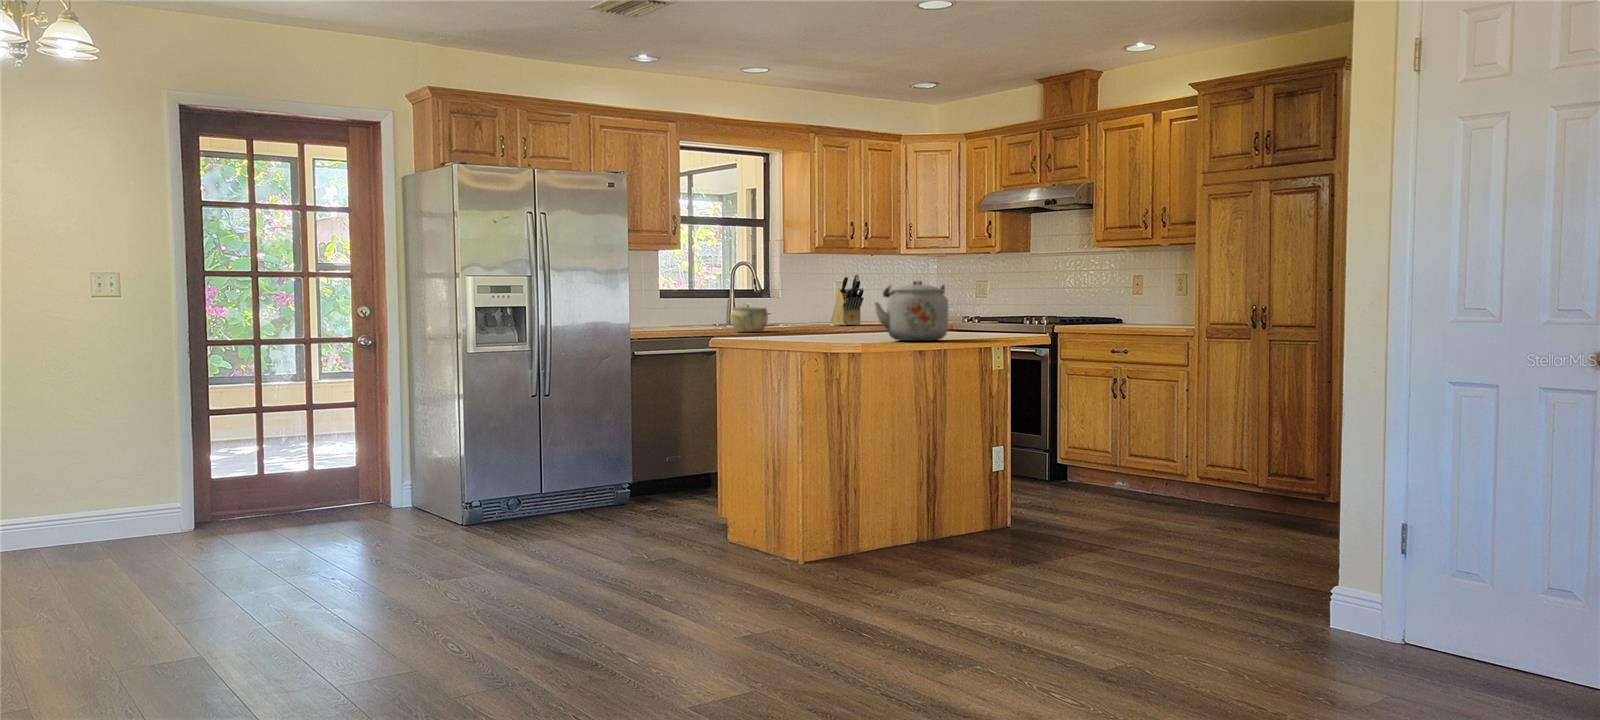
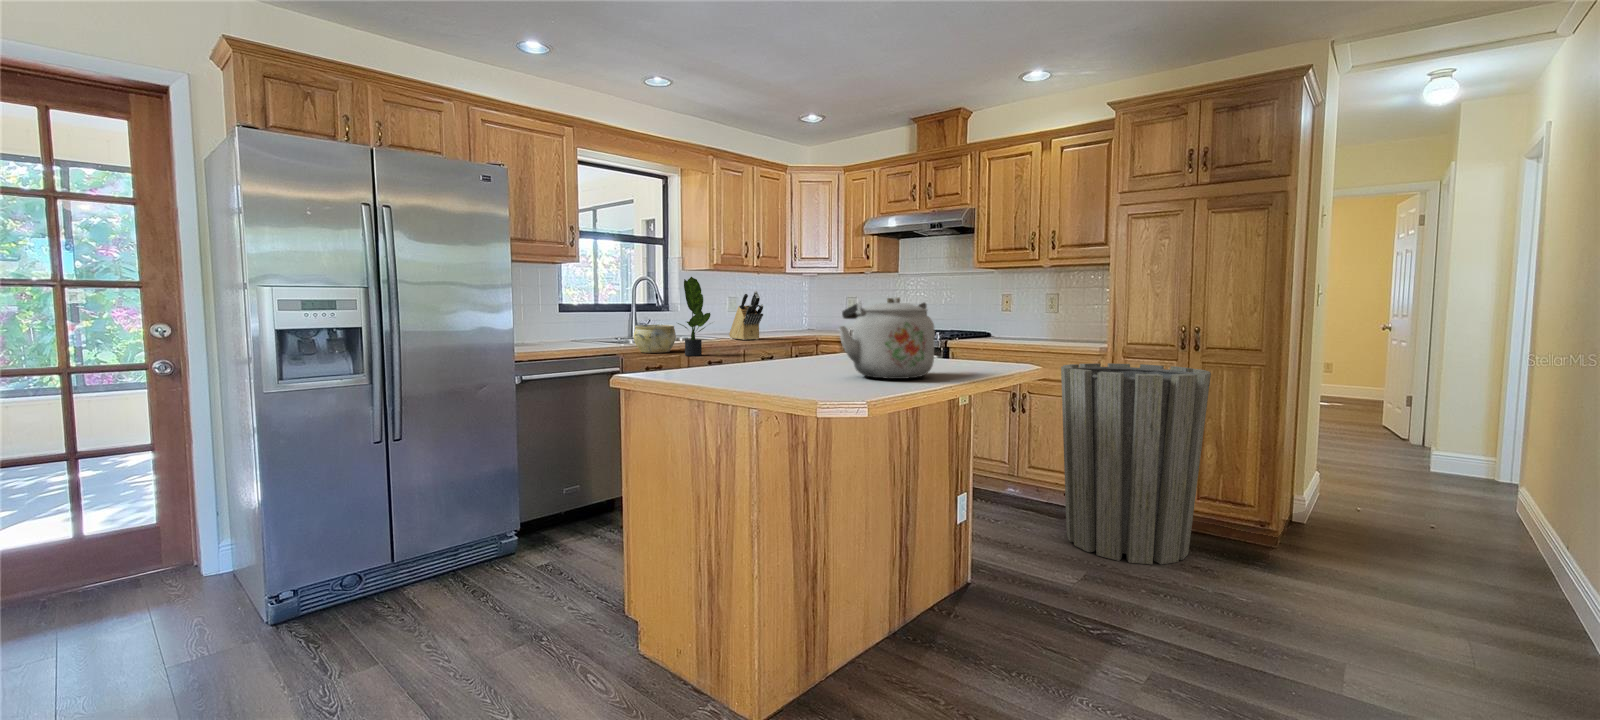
potted plant: none [764,263,803,333] -> present [678,277,711,356]
trash can: none [1126,344,1259,527] -> present [1061,363,1211,565]

